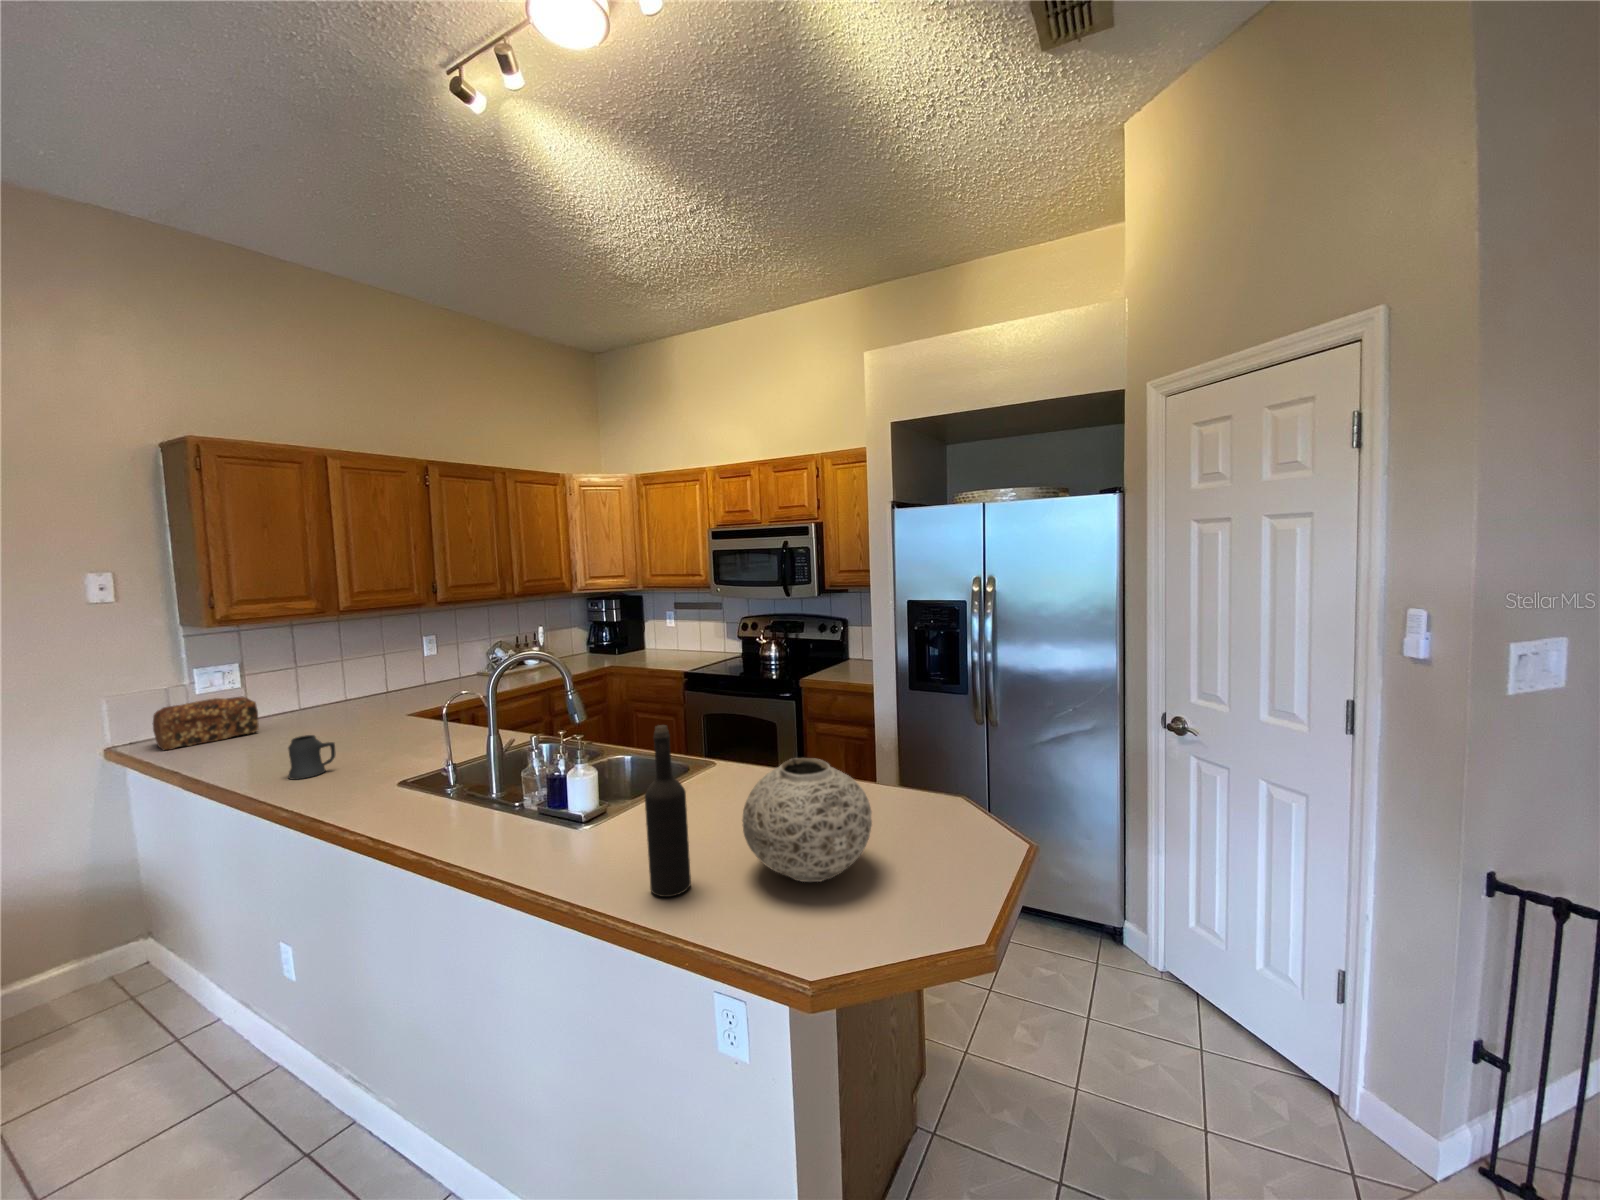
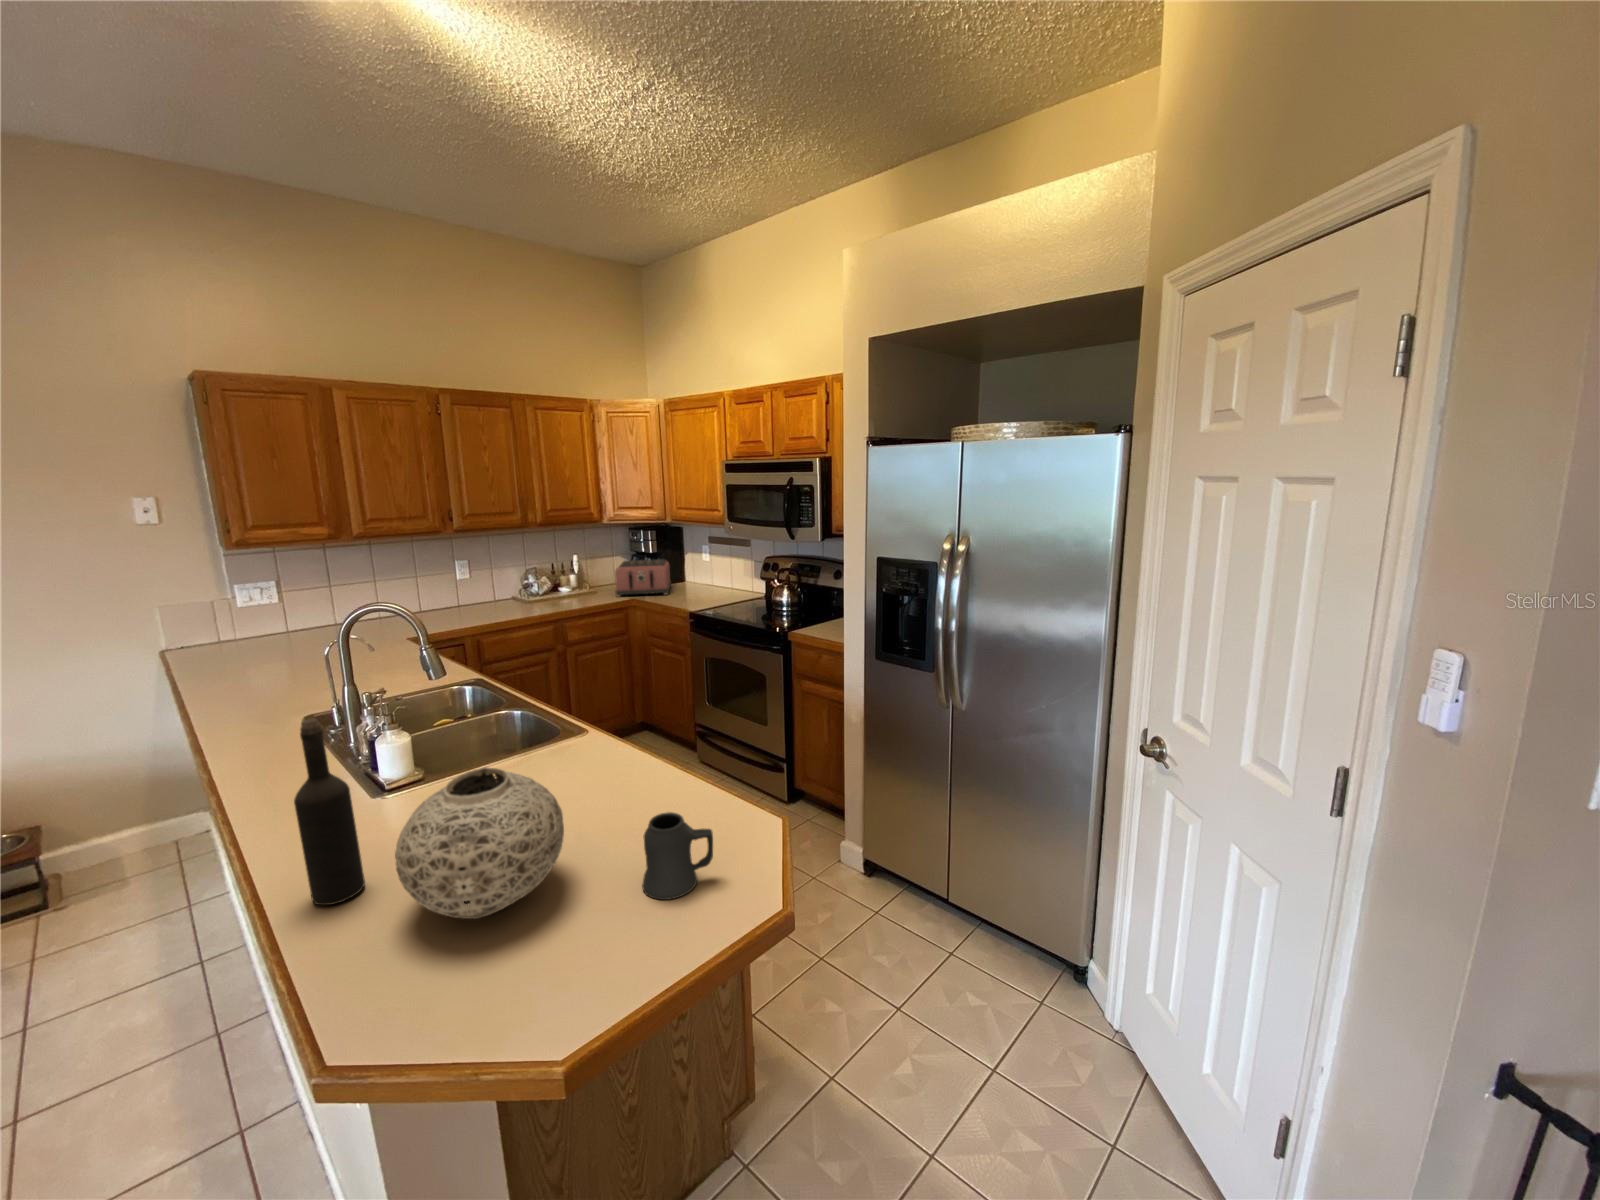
toaster: none [587,627,644,665] -> present [615,559,671,597]
bread loaf: present [153,696,259,750] -> none [184,611,275,656]
mug: present [288,735,335,780] -> present [642,812,713,900]

